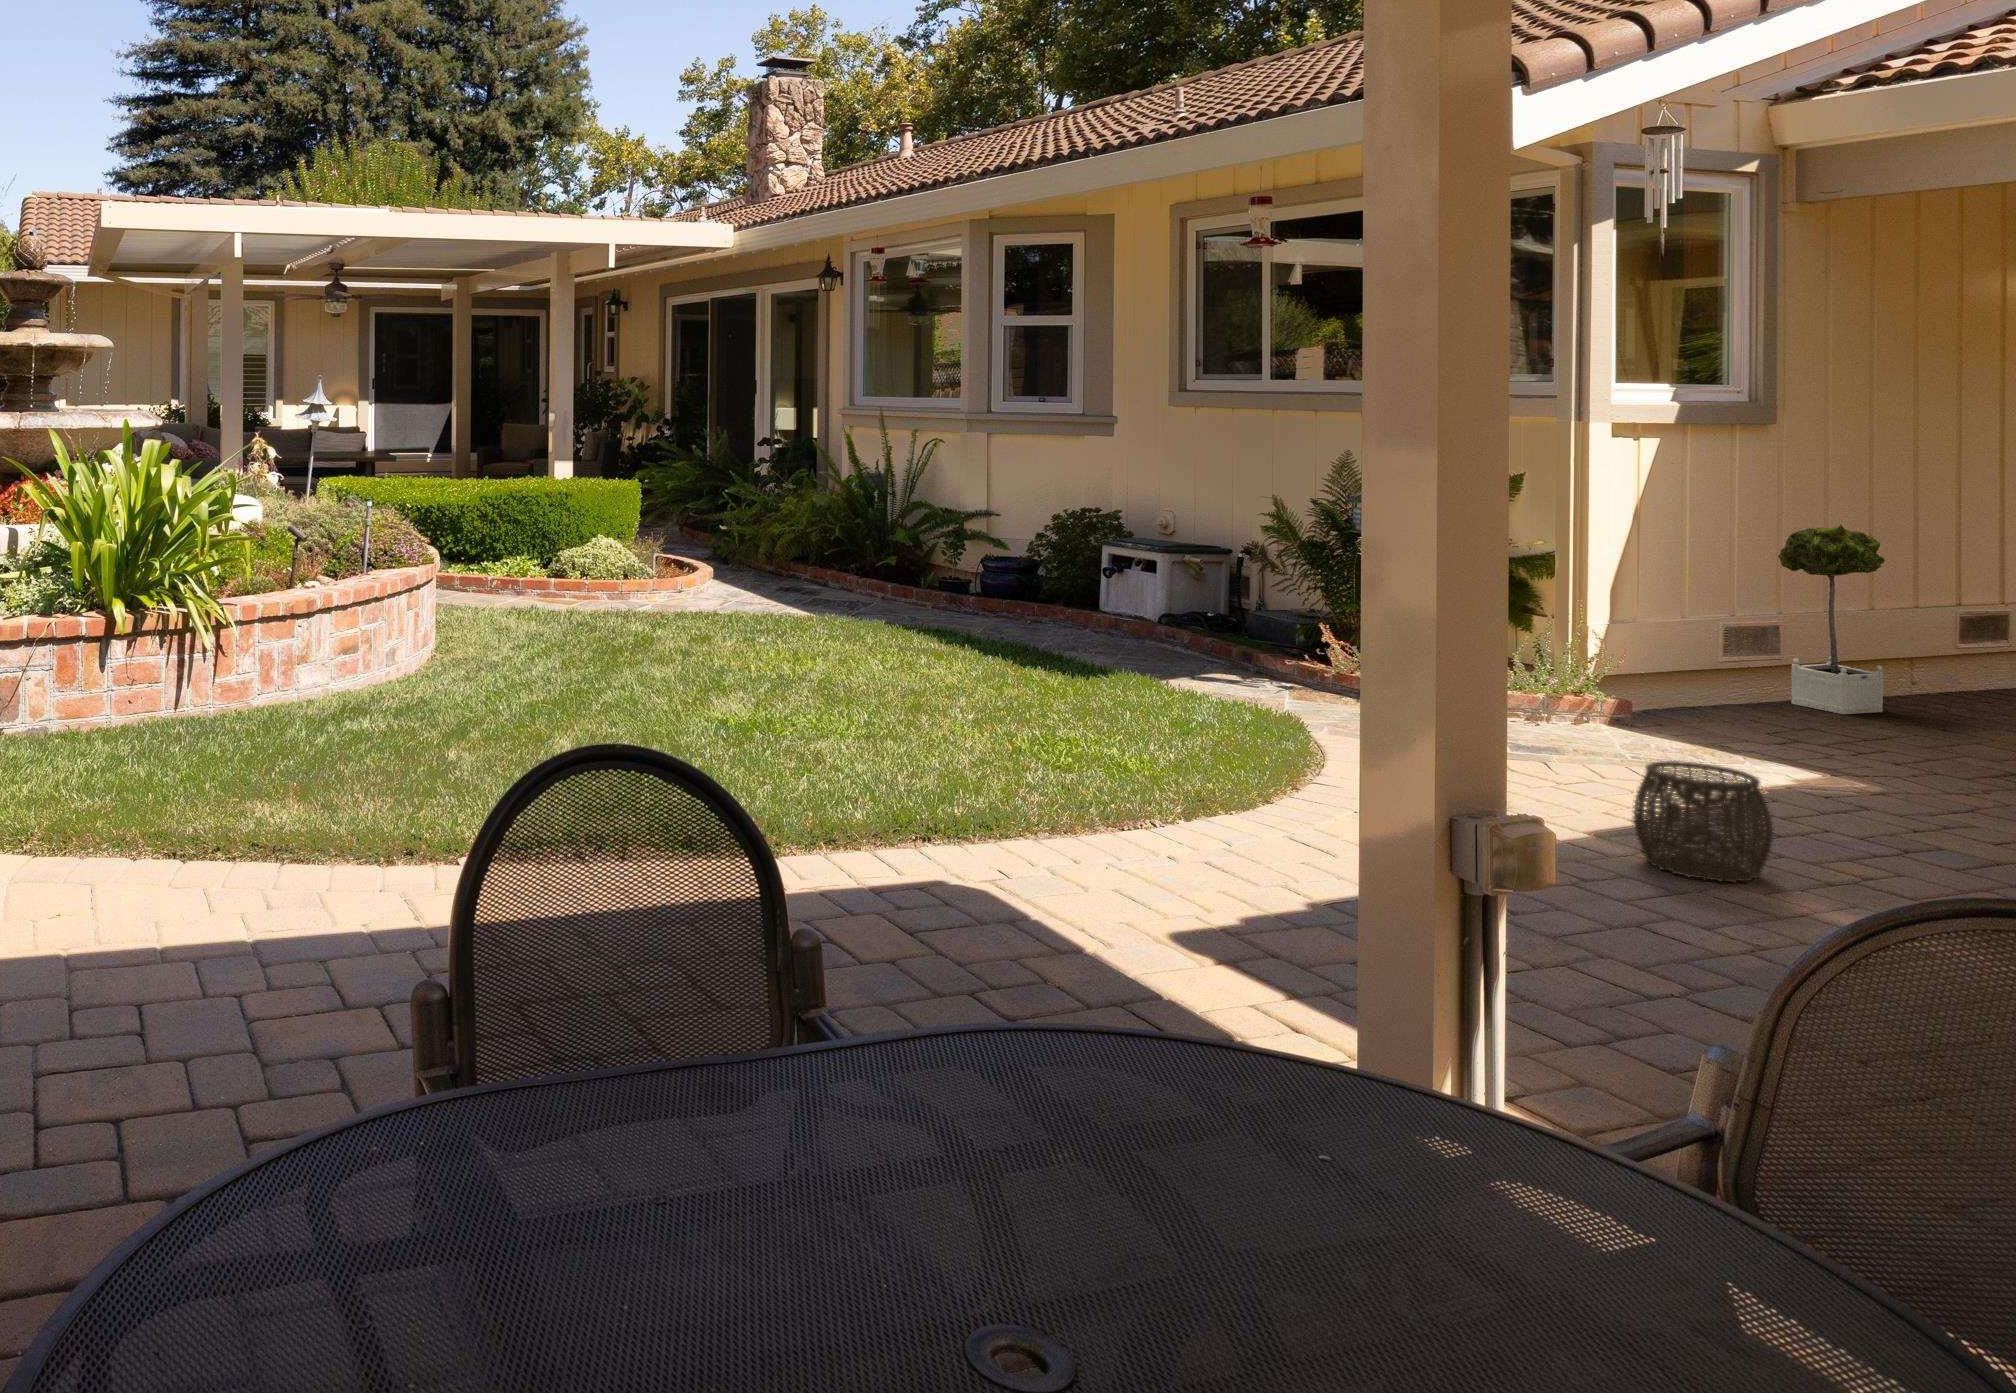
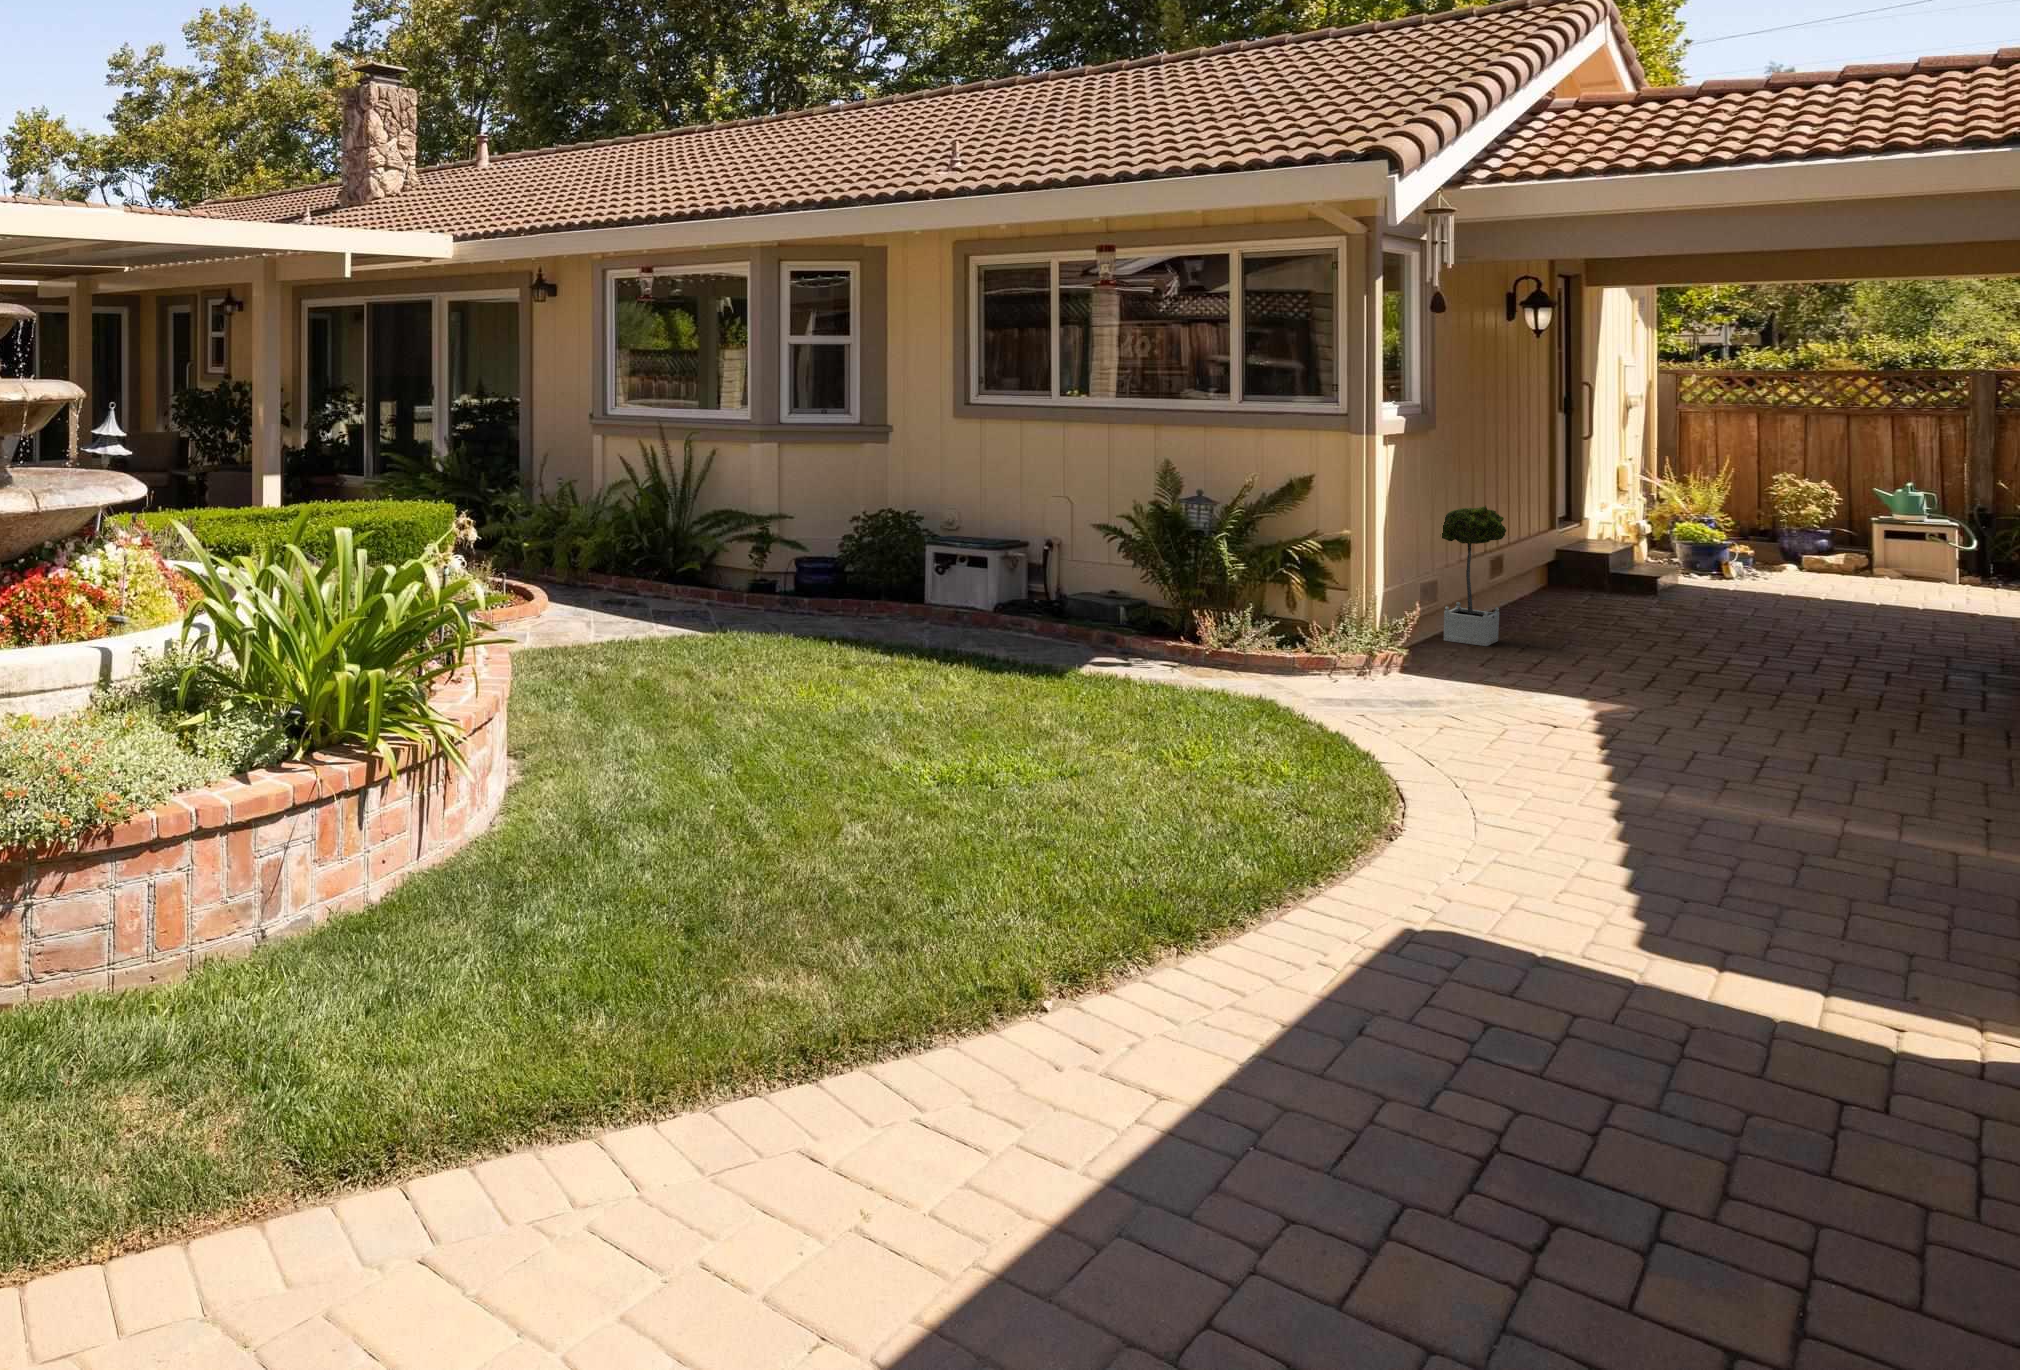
woven basket: present [1633,761,1774,882] -> none [1691,721,1807,815]

